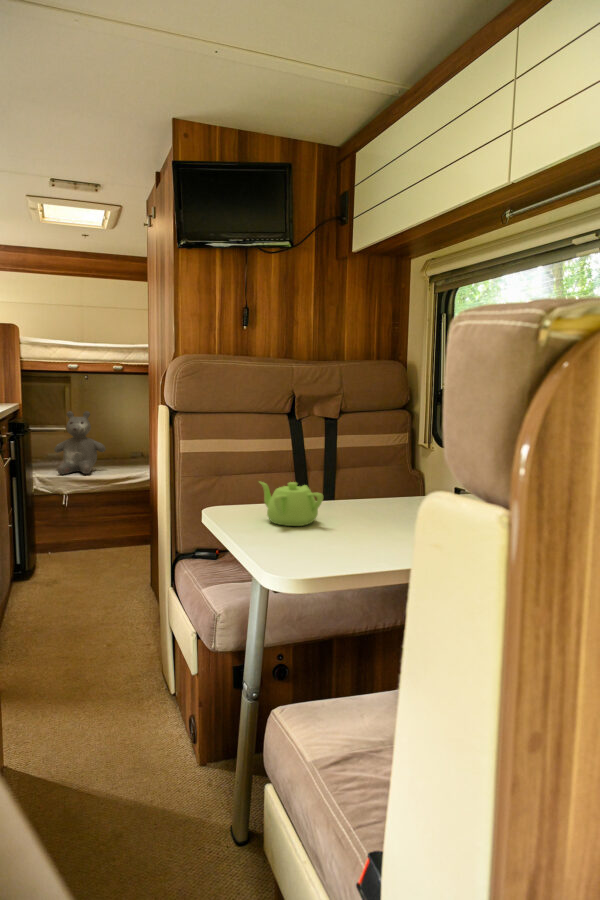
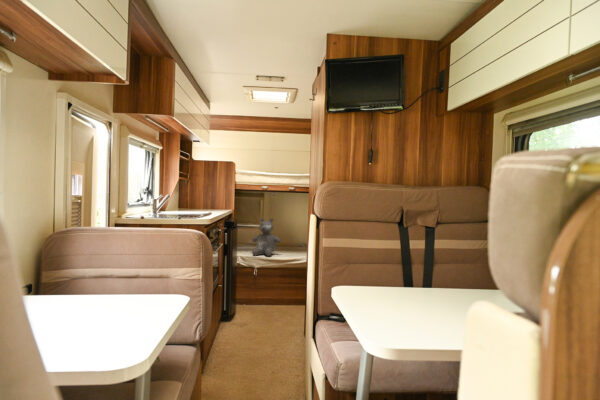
teapot: present [259,482,323,526] -> none [373,271,428,312]

